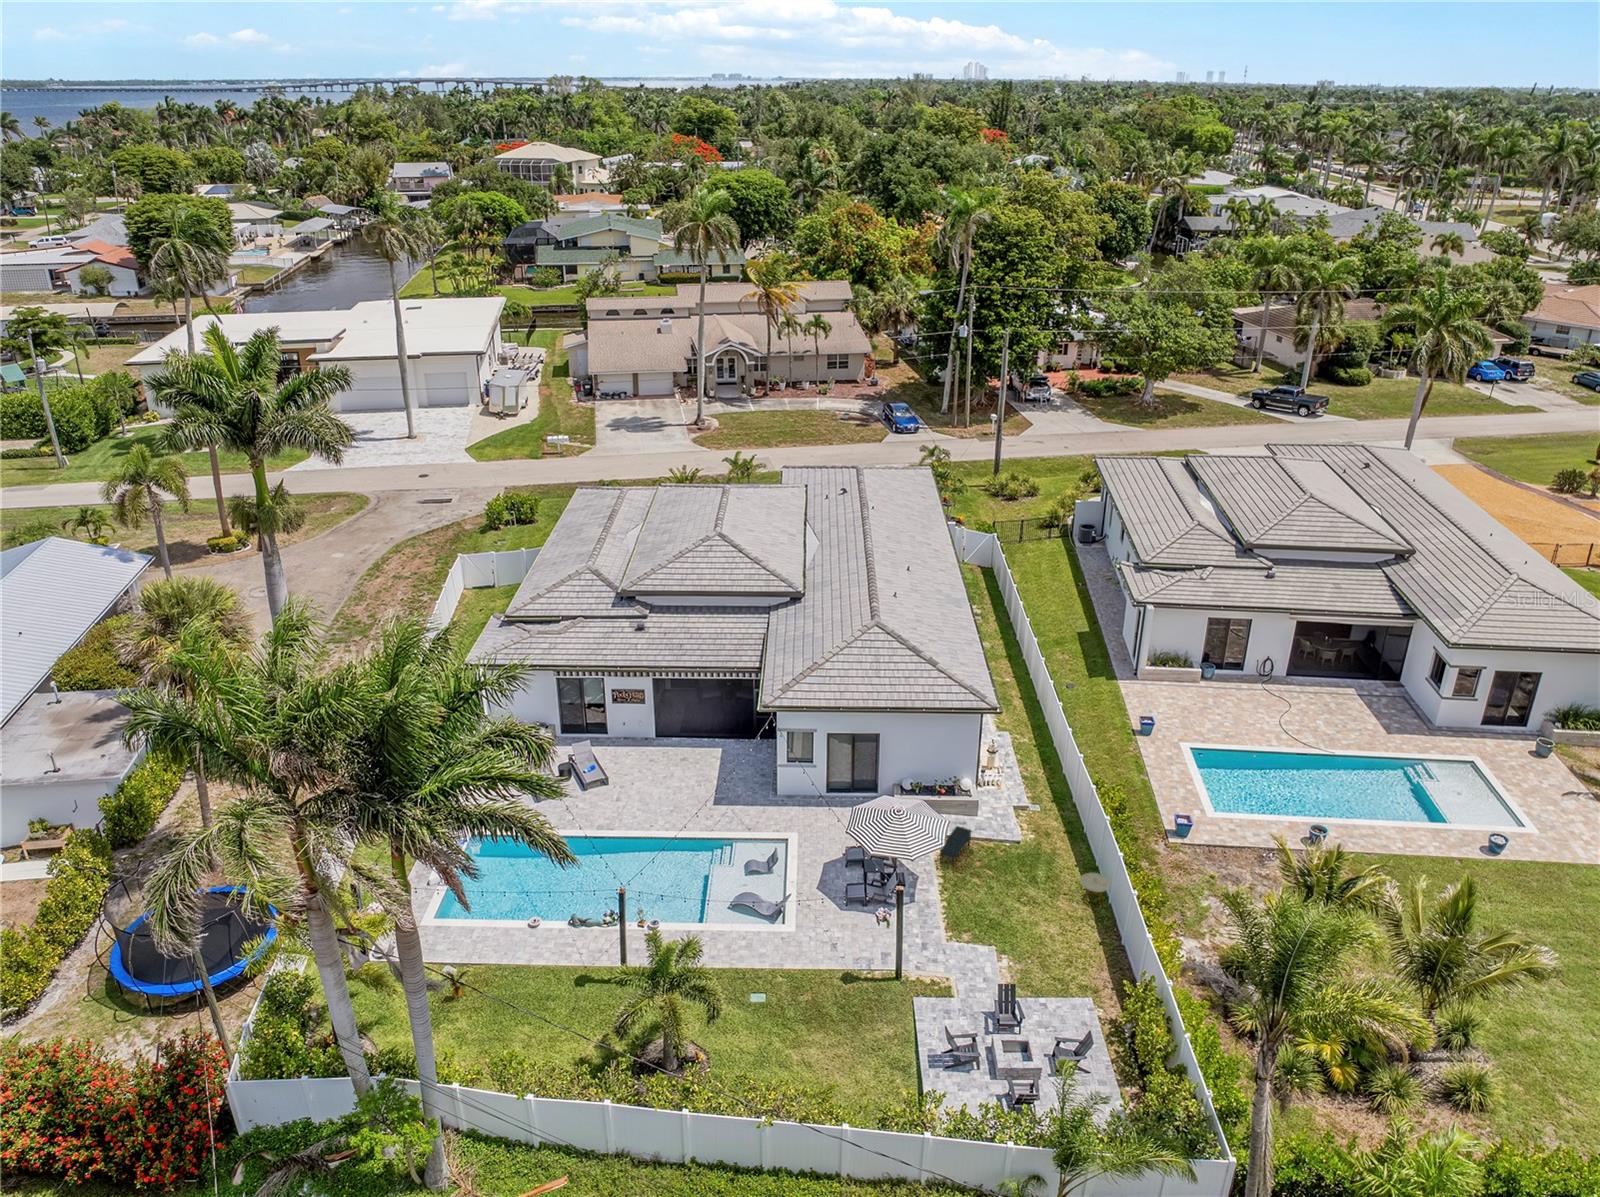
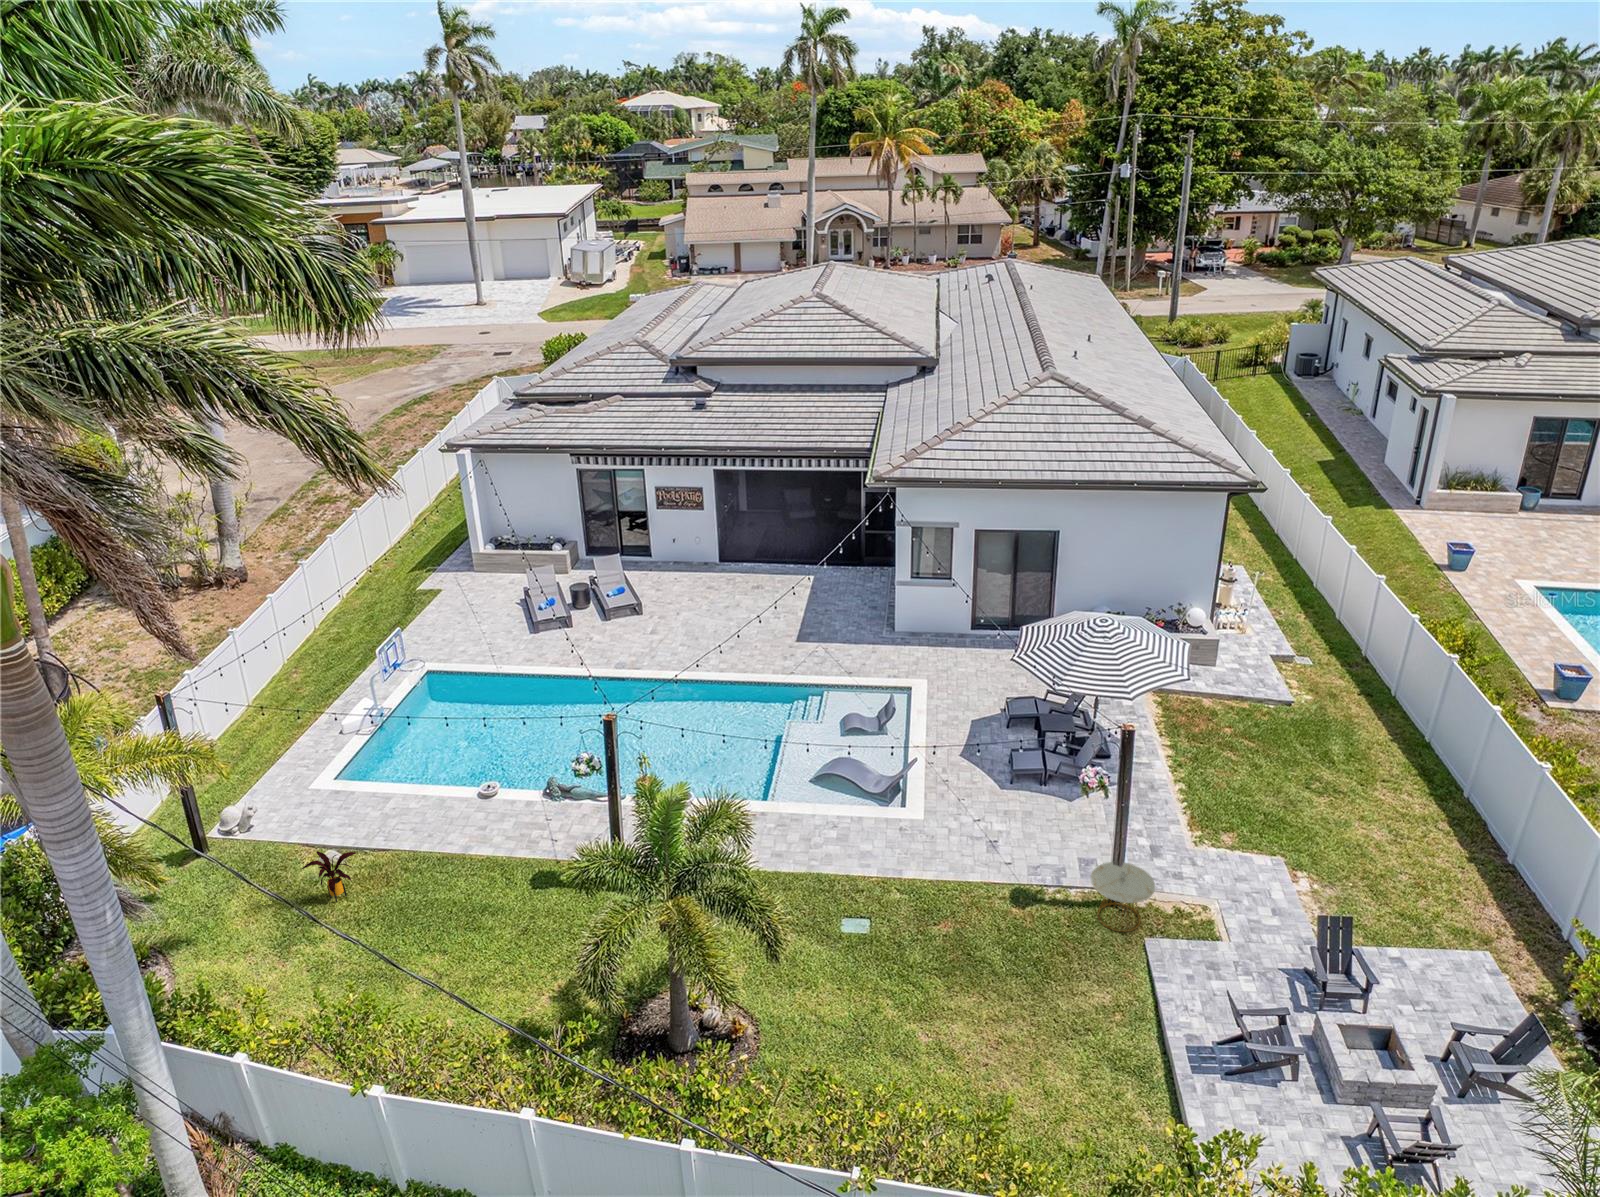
bench: present [940,826,971,866] -> none [1160,671,1211,733]
side table: present [1080,873,1111,906] -> present [1091,862,1155,932]

